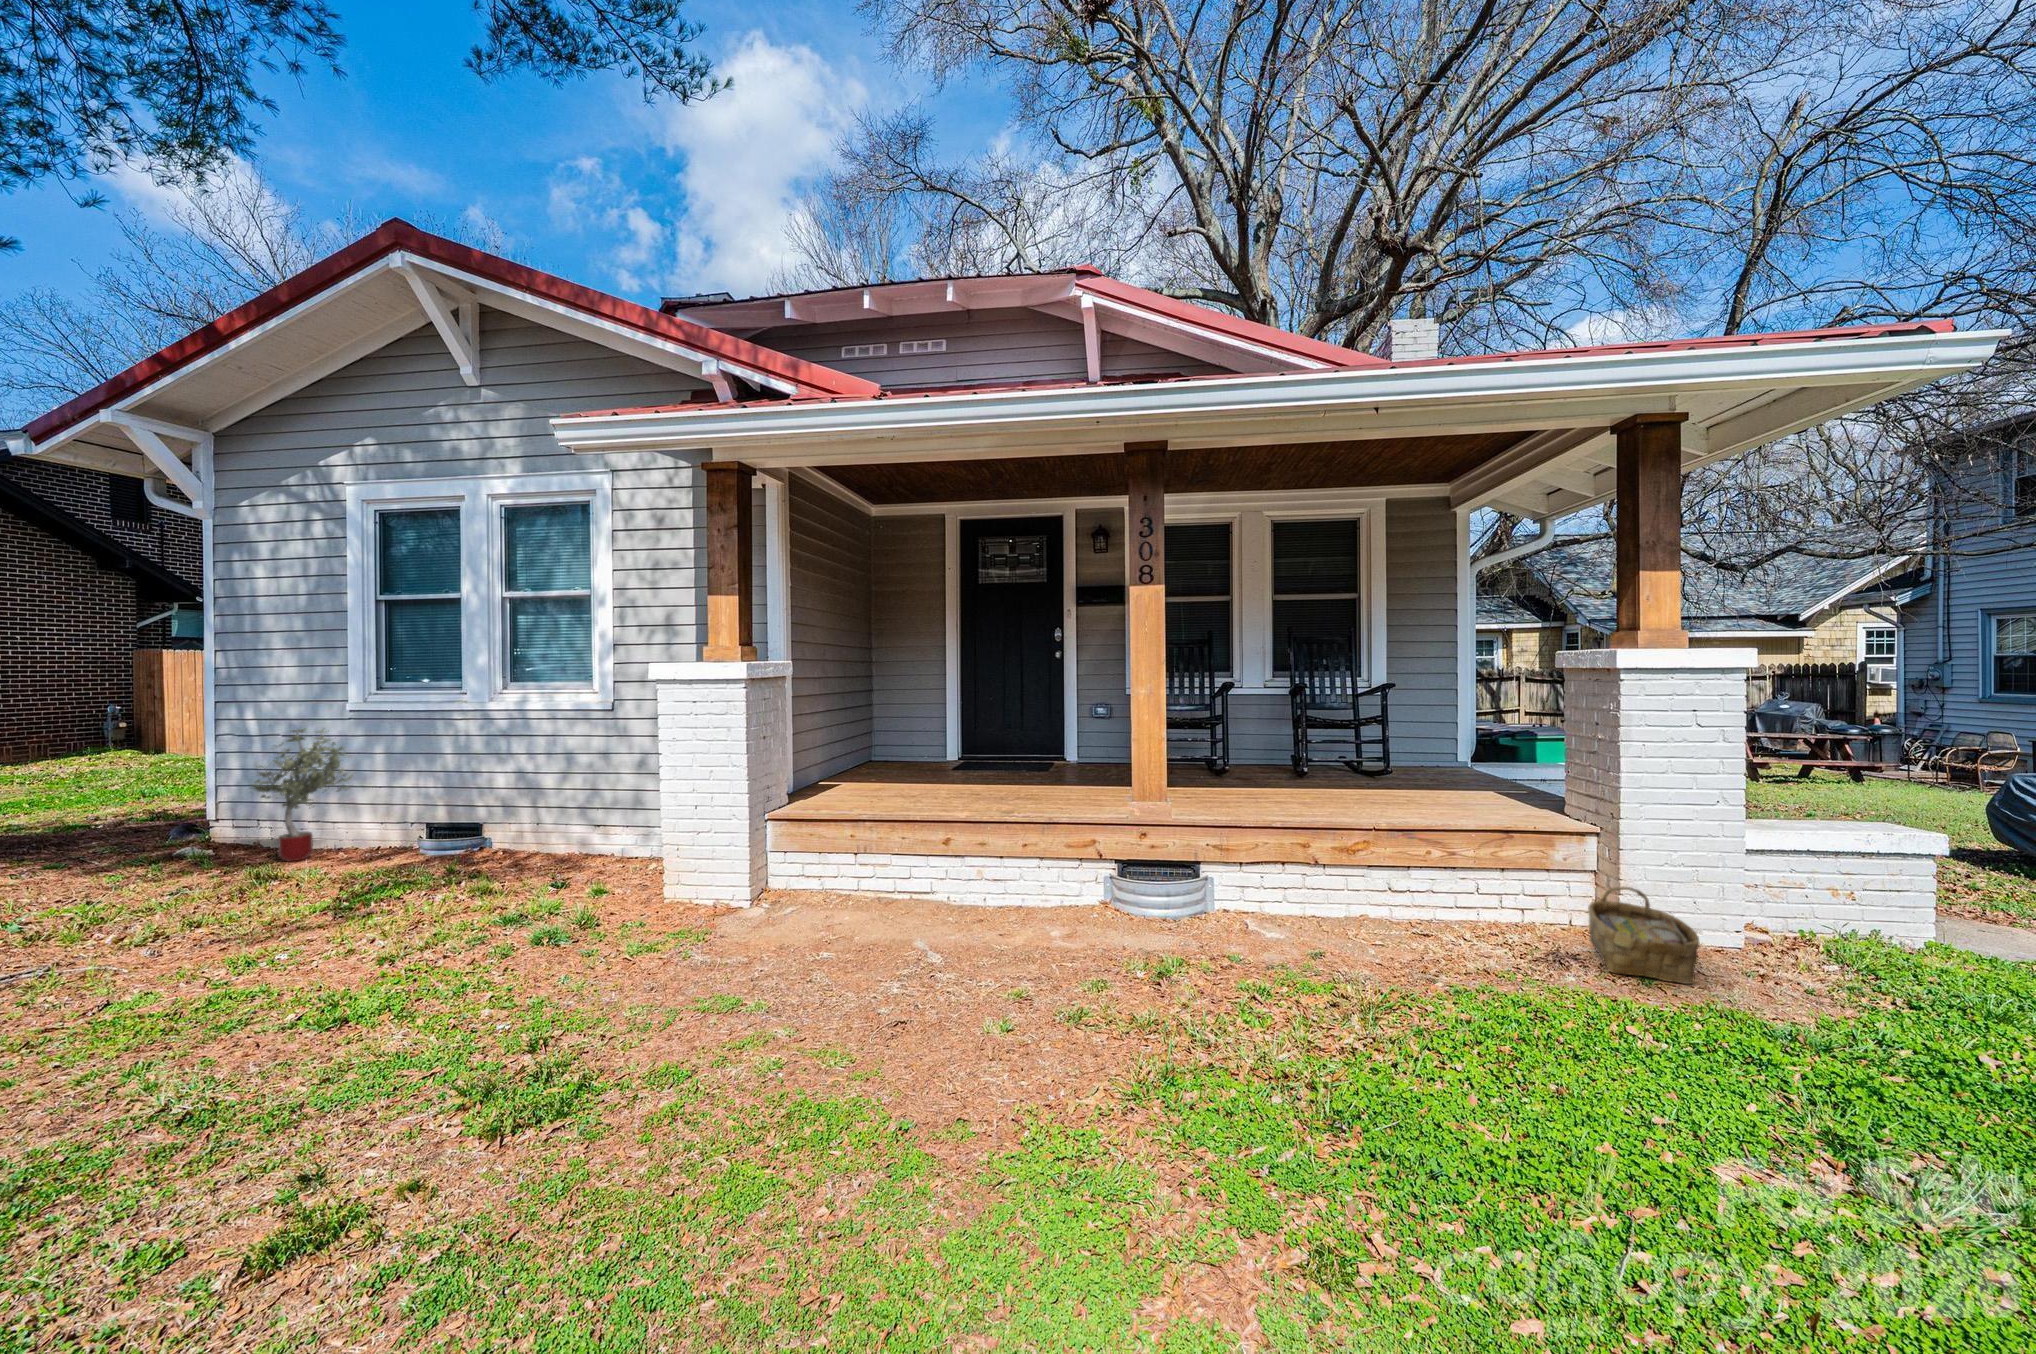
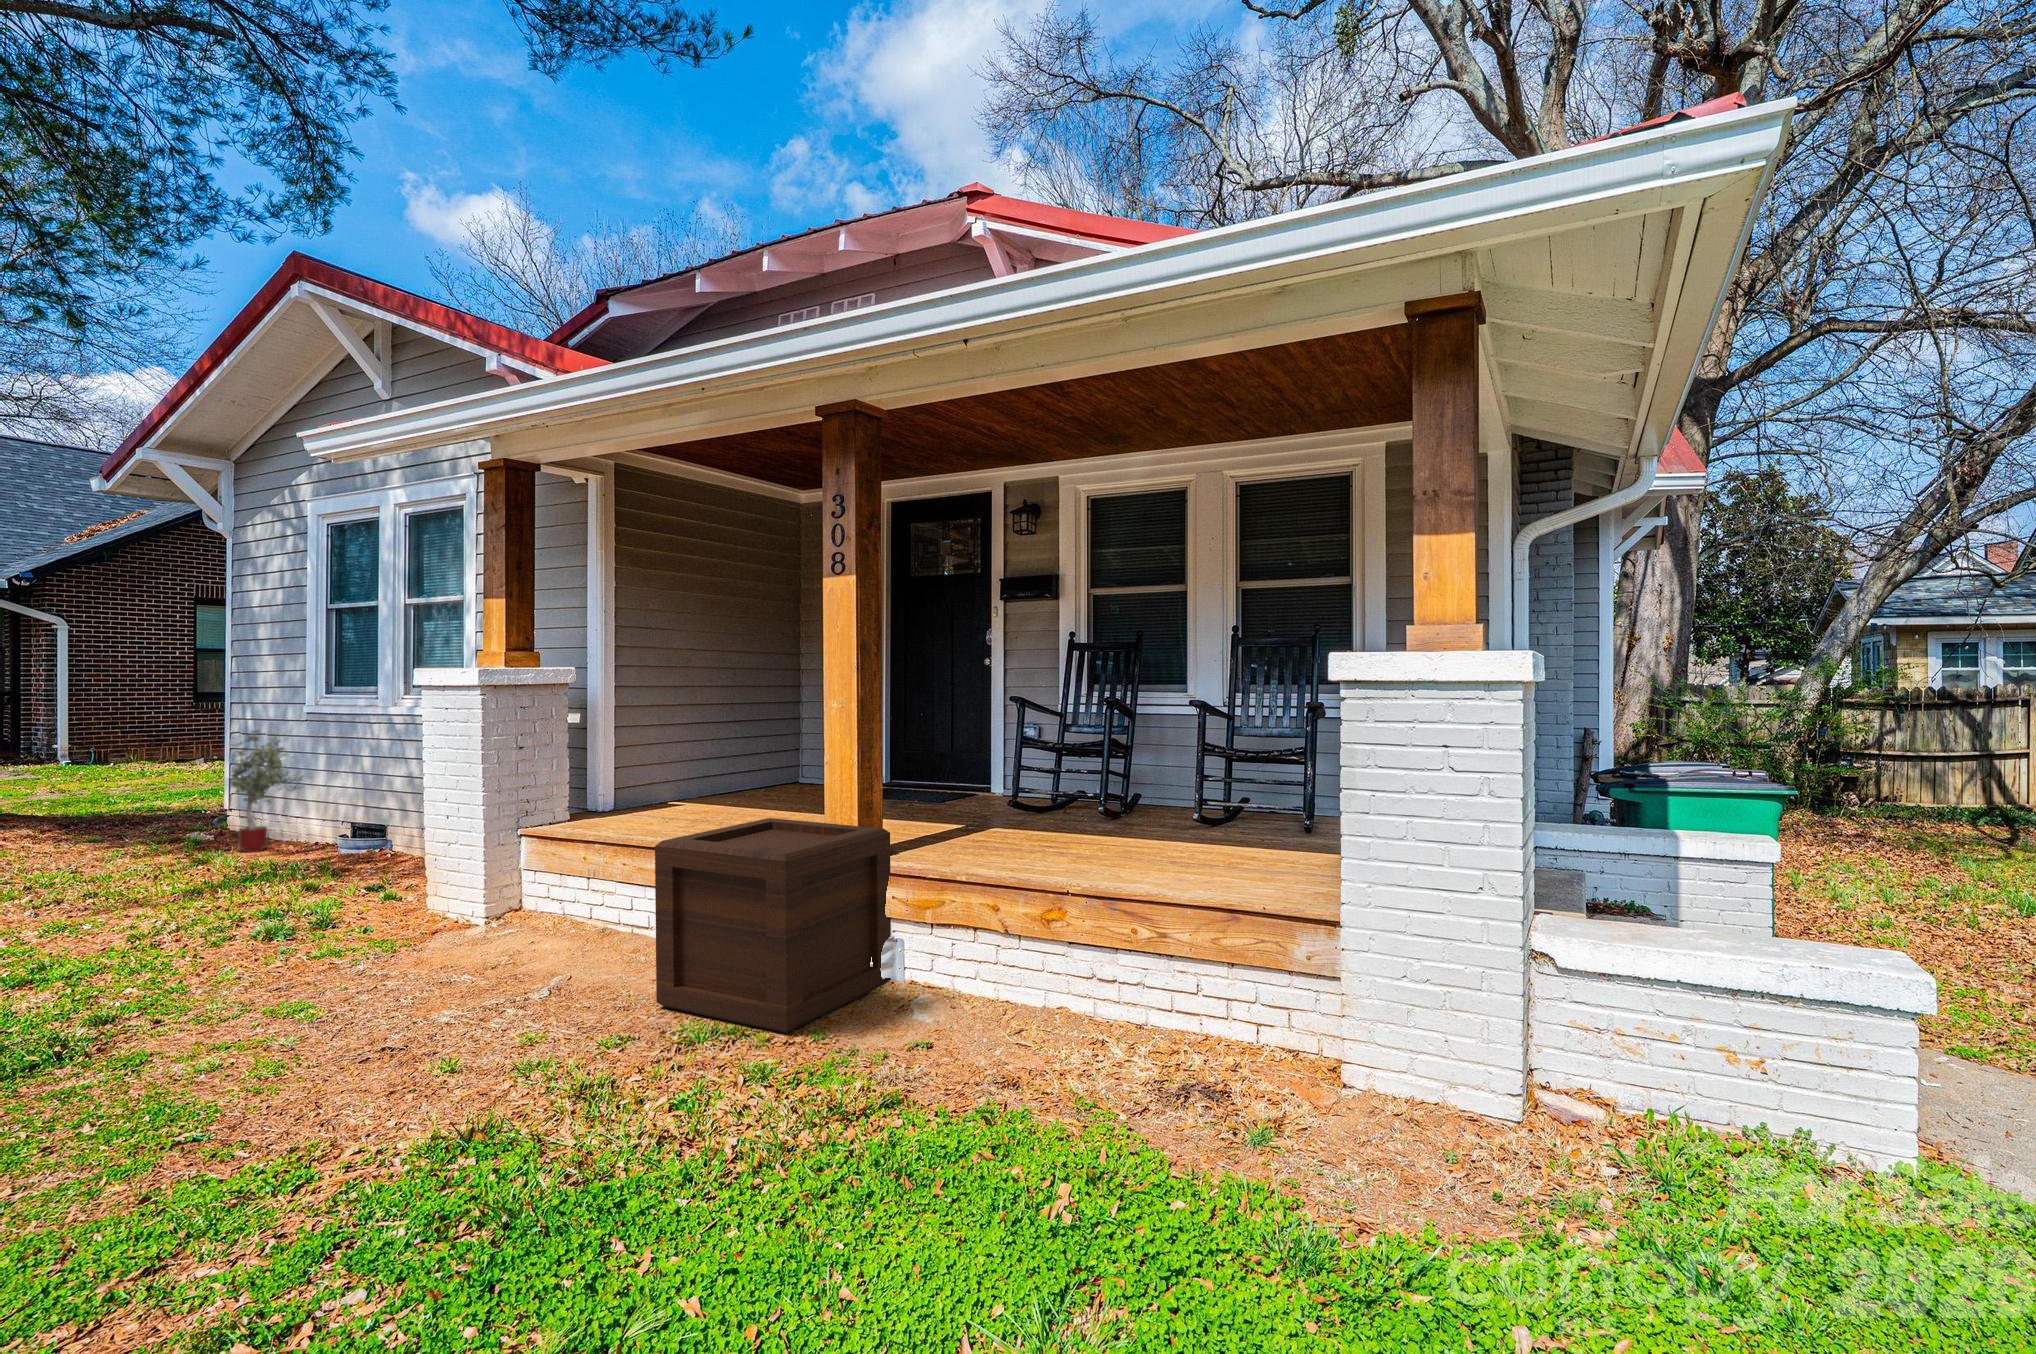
wooden crate: none [1071,789,1219,961] -> present [655,818,891,1033]
woven basket: present [1588,887,1699,984] -> none [1245,1005,1392,1157]

